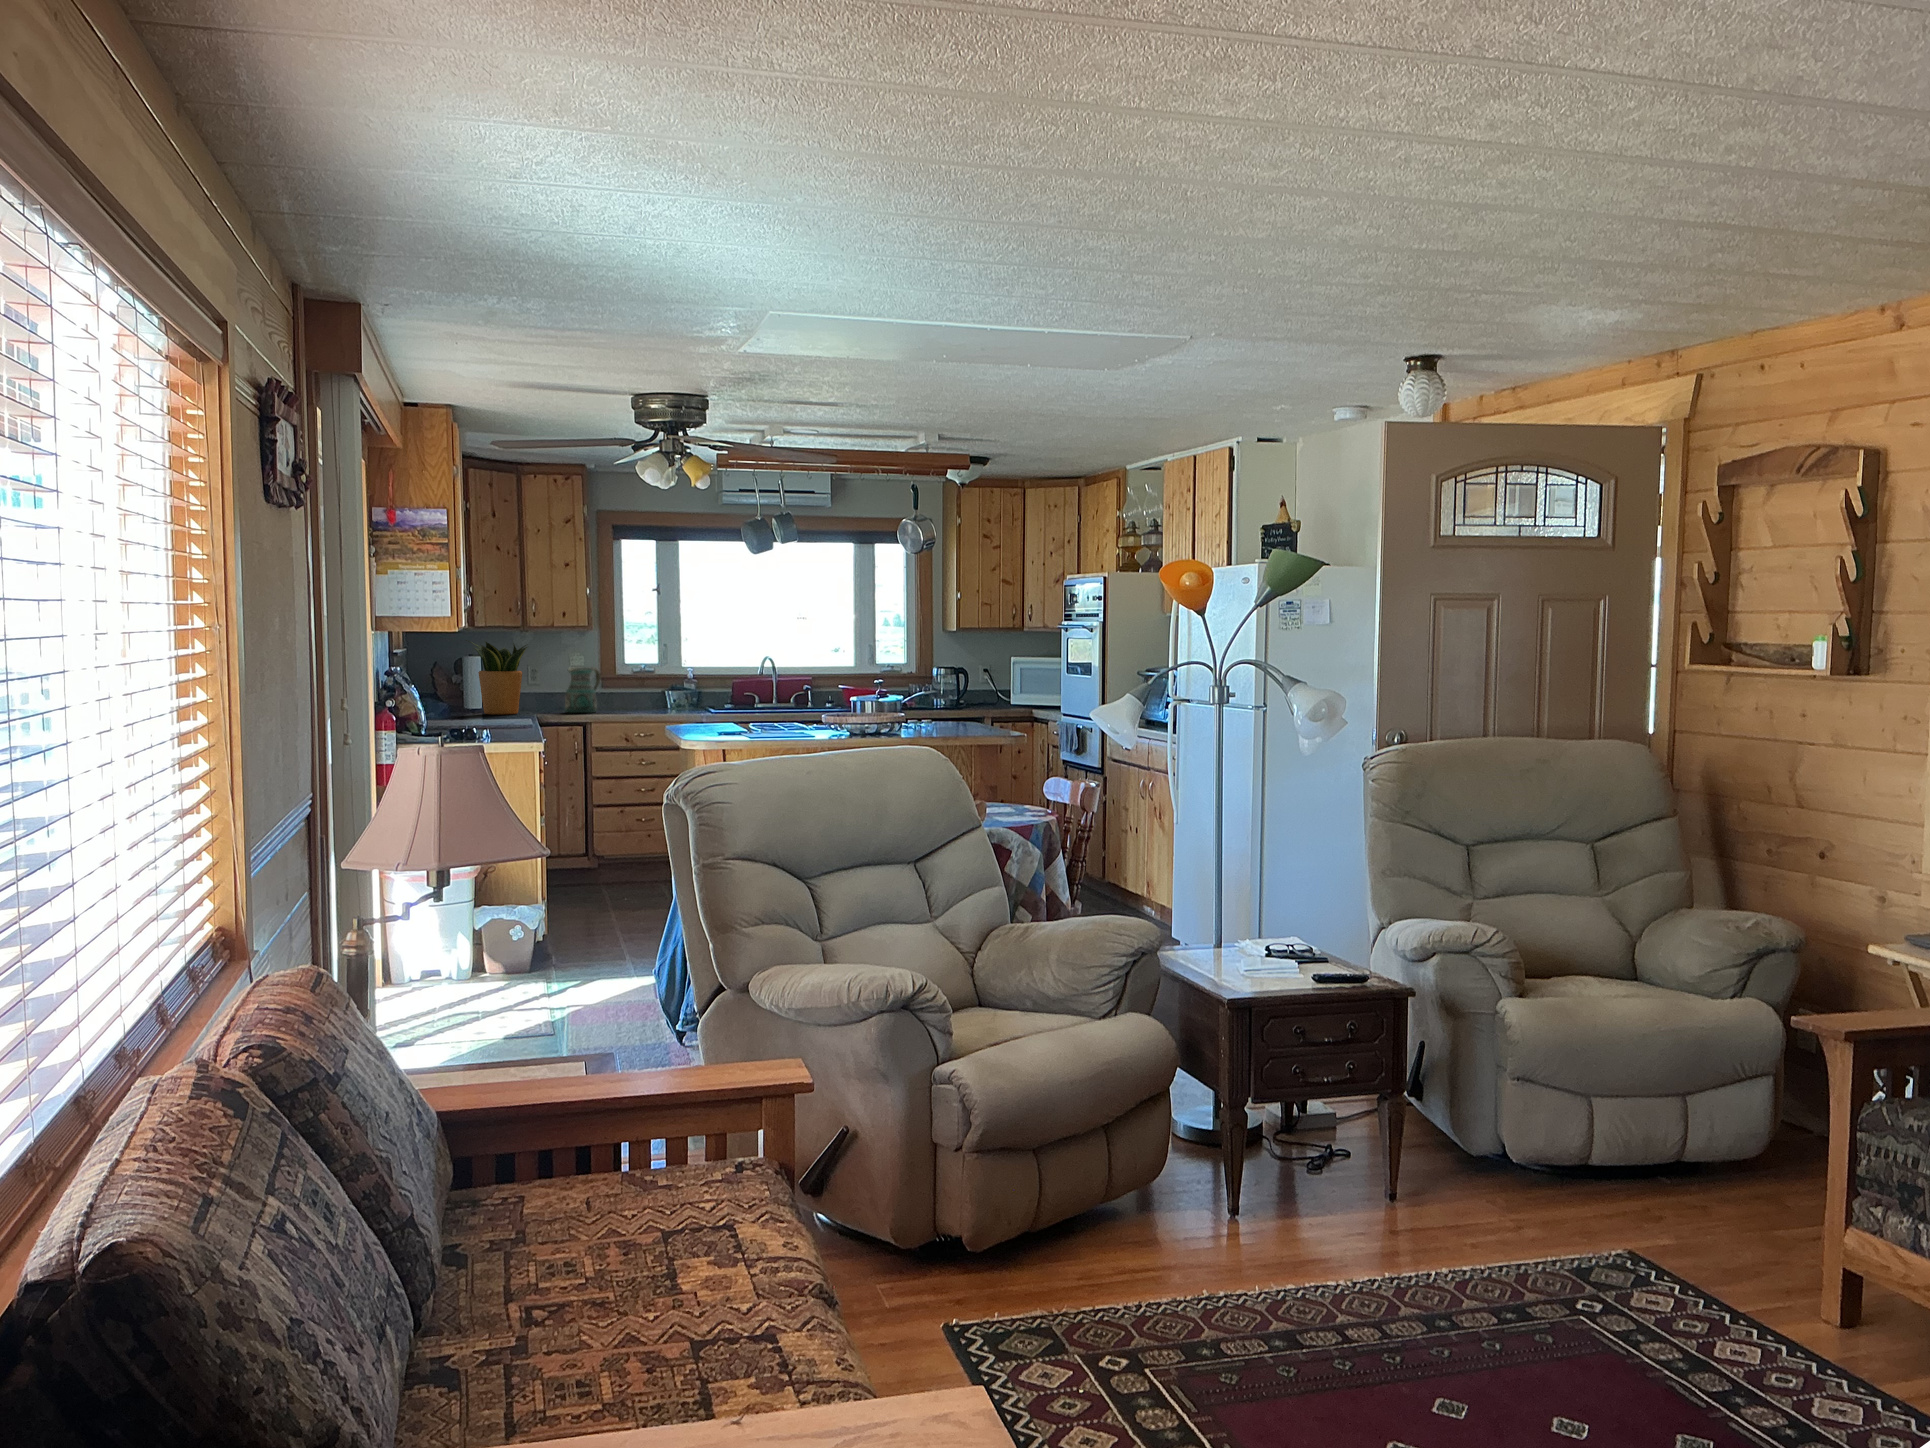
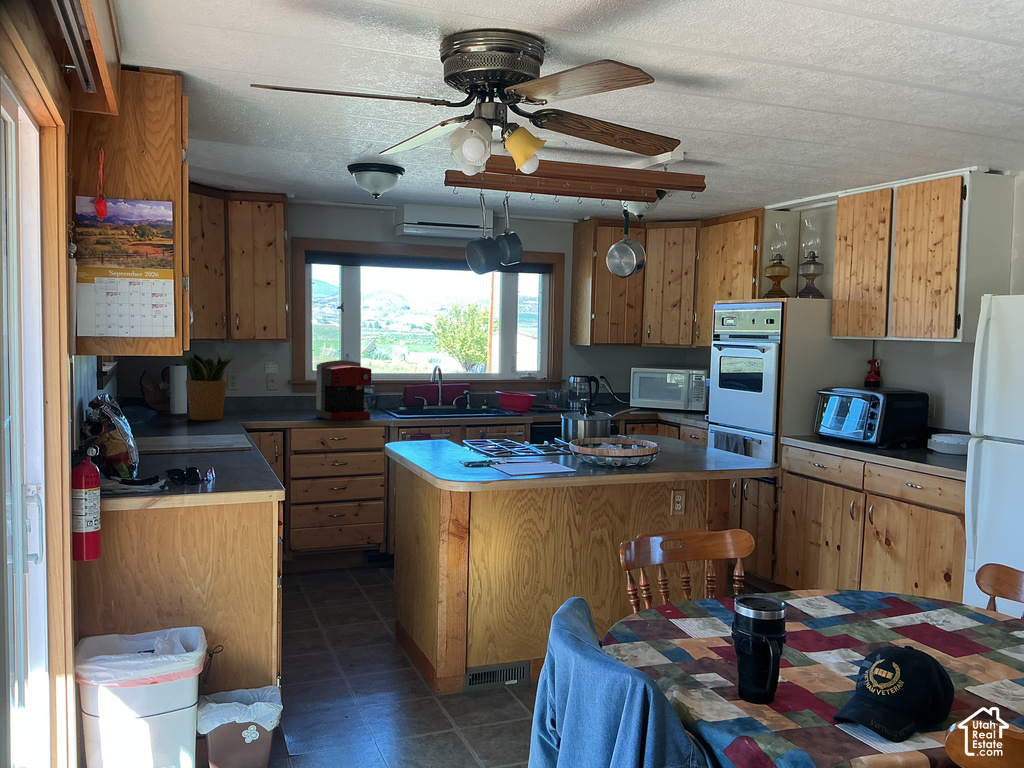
coffee maker: none [621,649,679,714] -> present [316,360,371,421]
ceramic pitcher: present [565,667,600,713] -> none [264,375,295,418]

